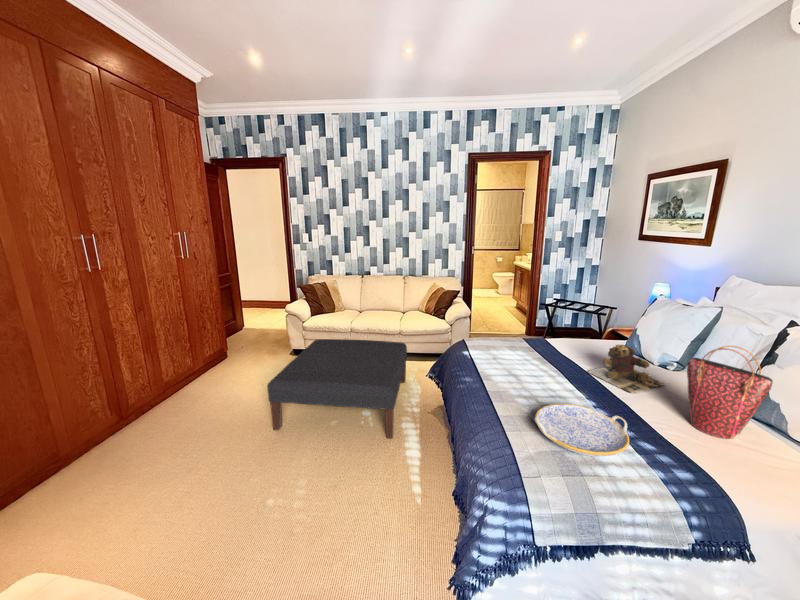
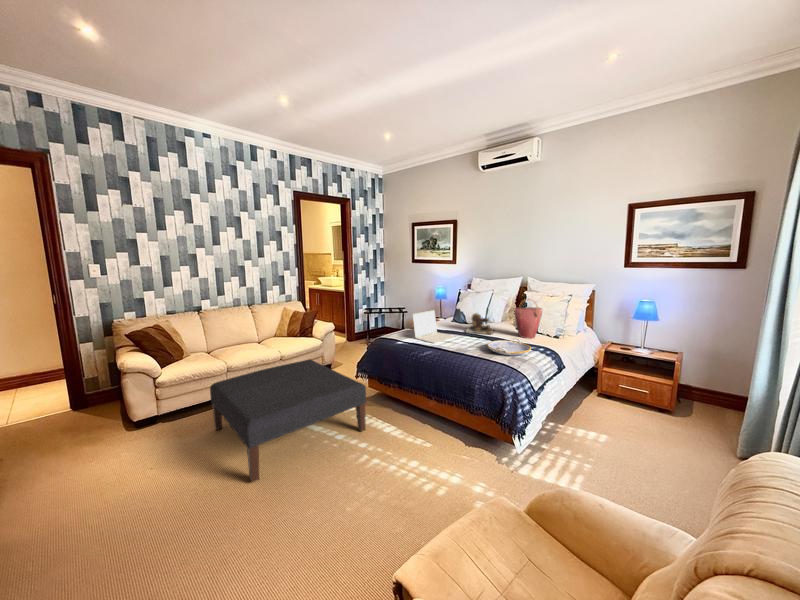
laptop: none [486,321,547,373] -> present [413,310,455,343]

